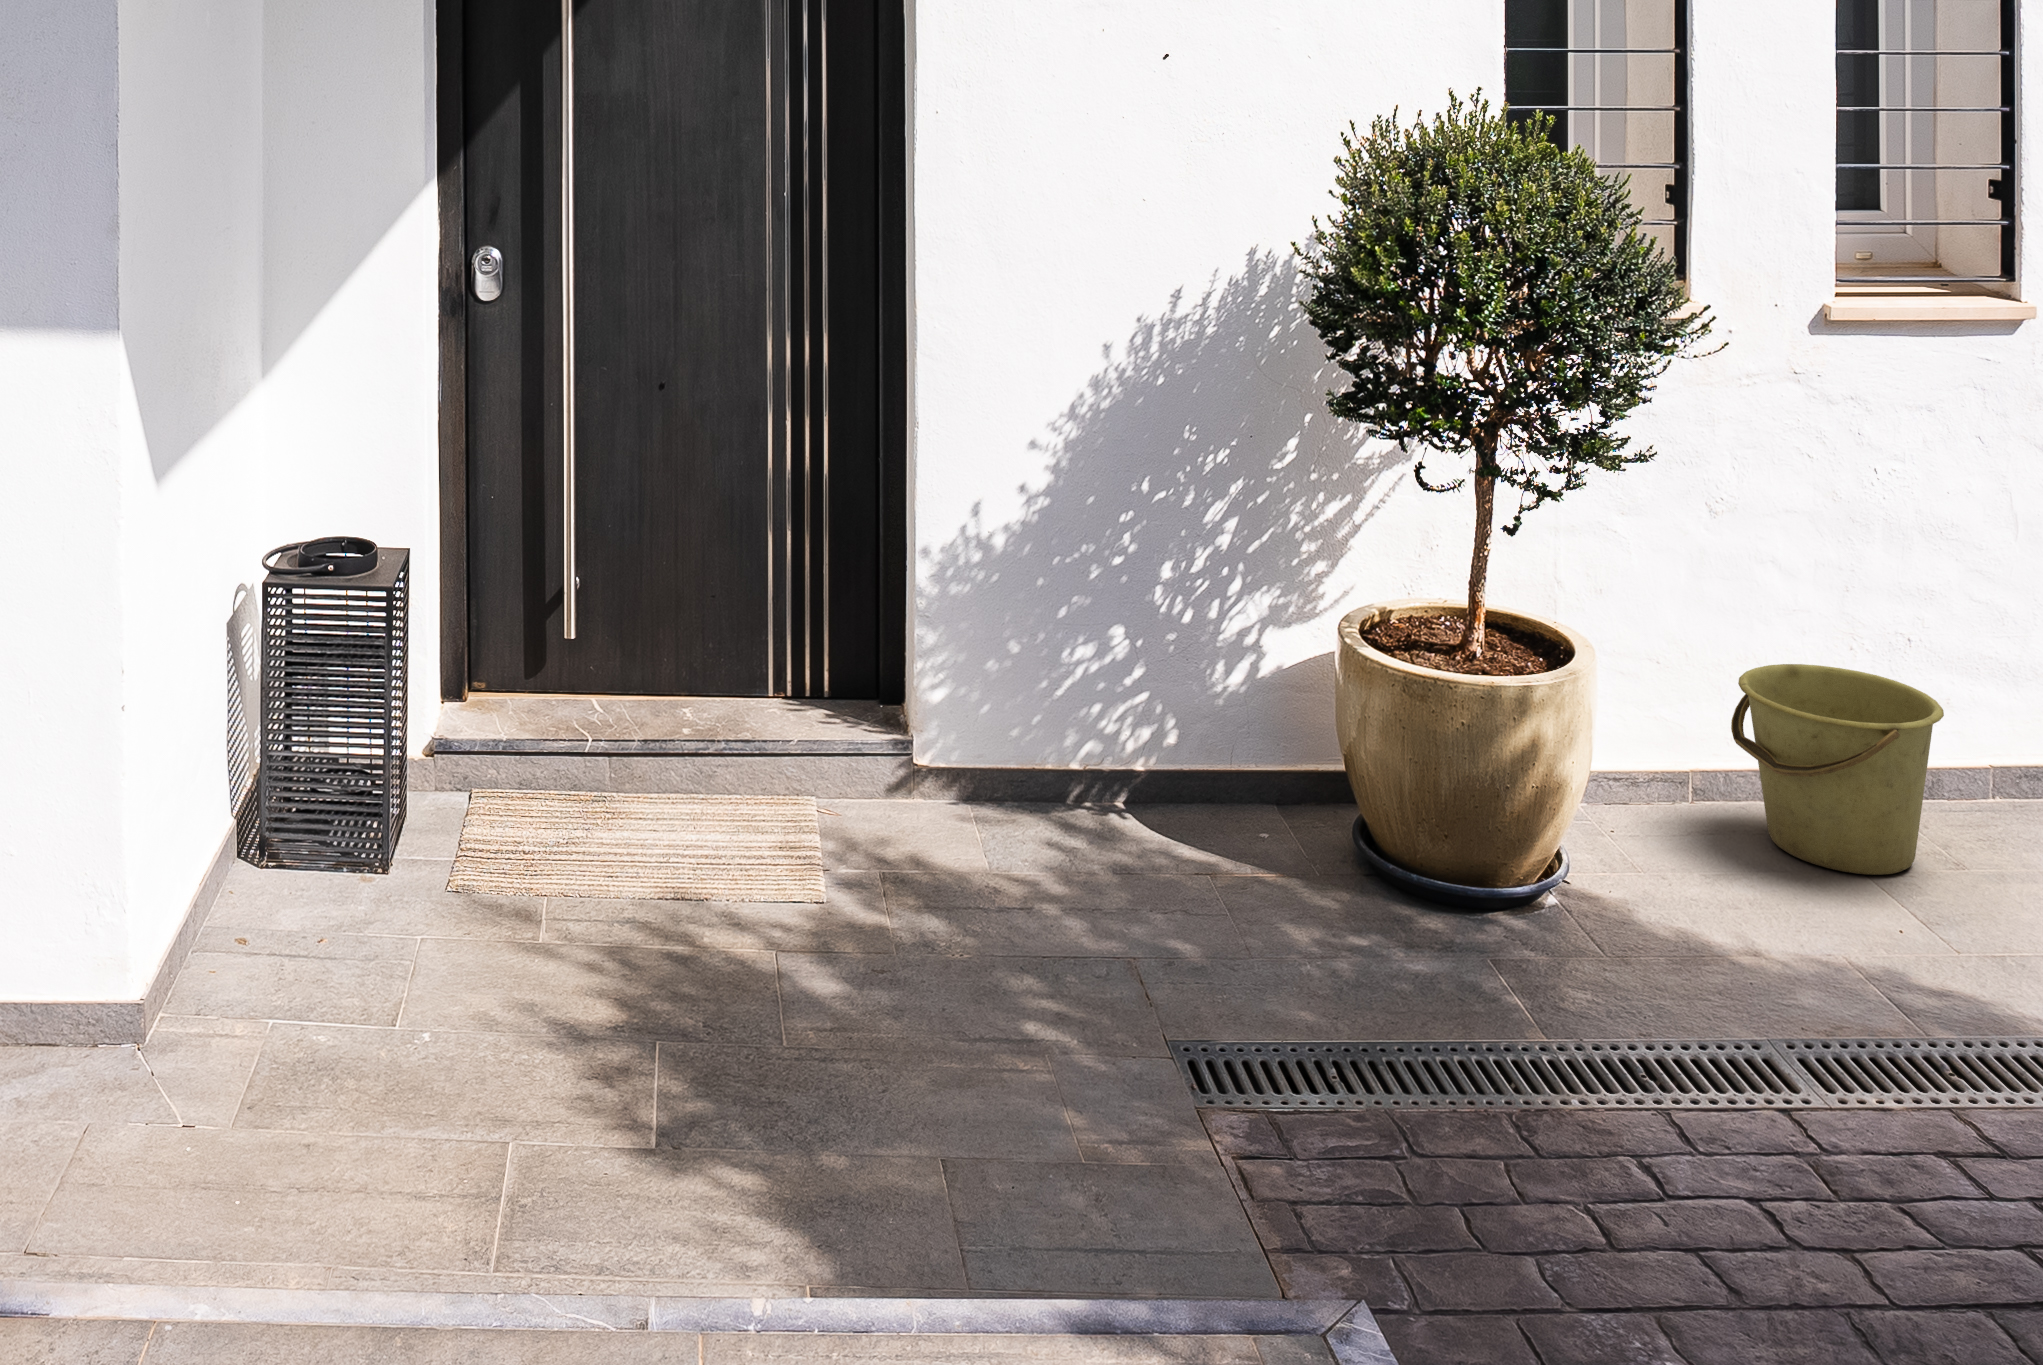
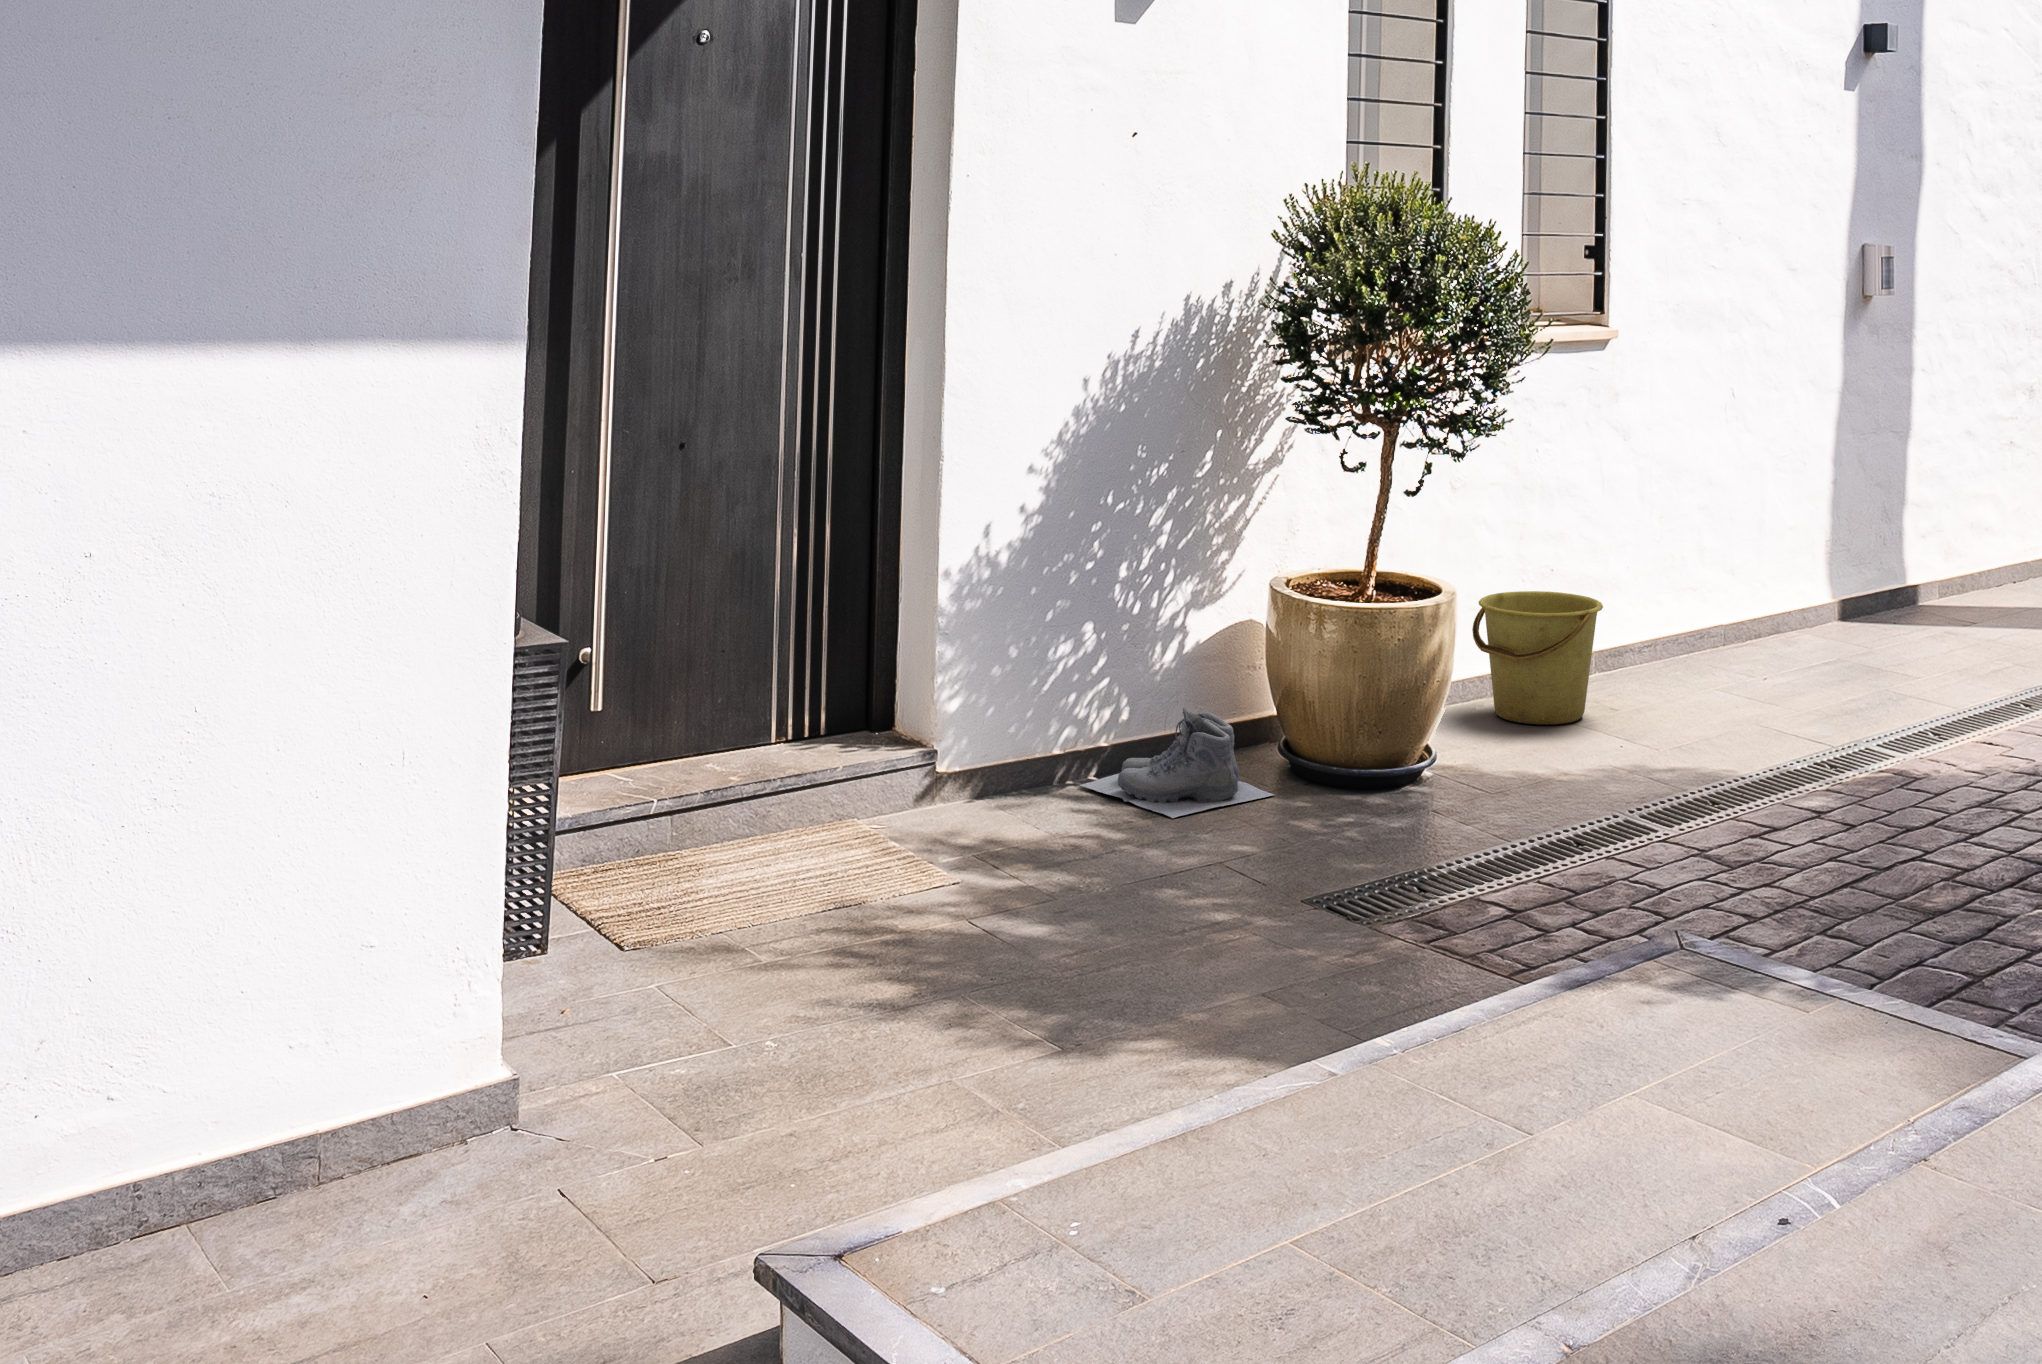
boots: none [1097,752,1309,893] -> present [1080,707,1274,818]

